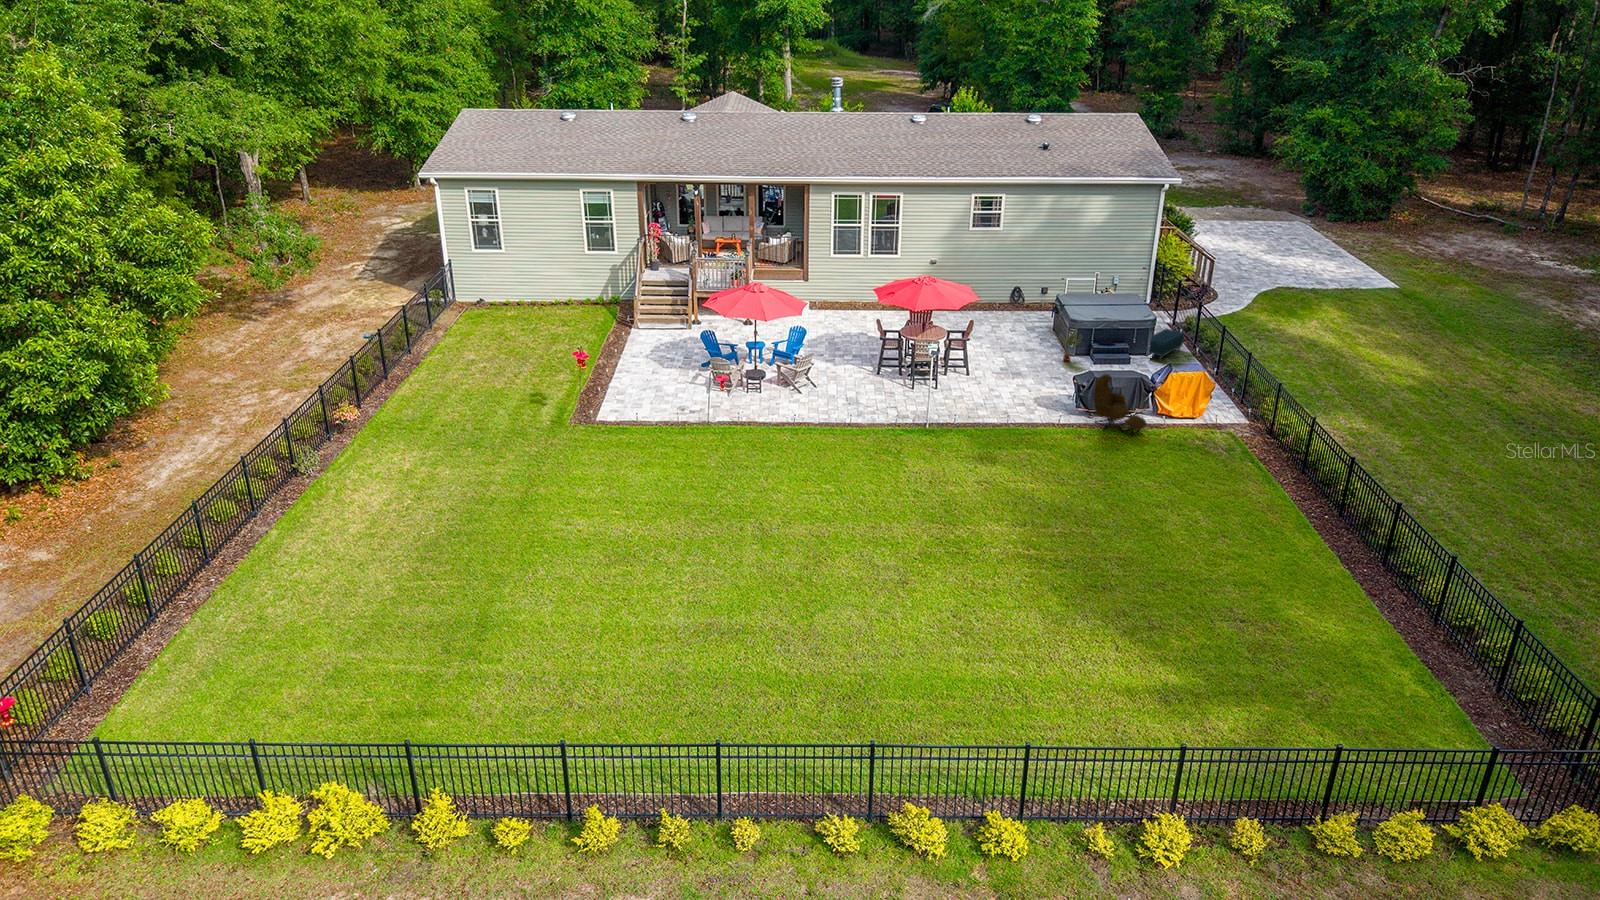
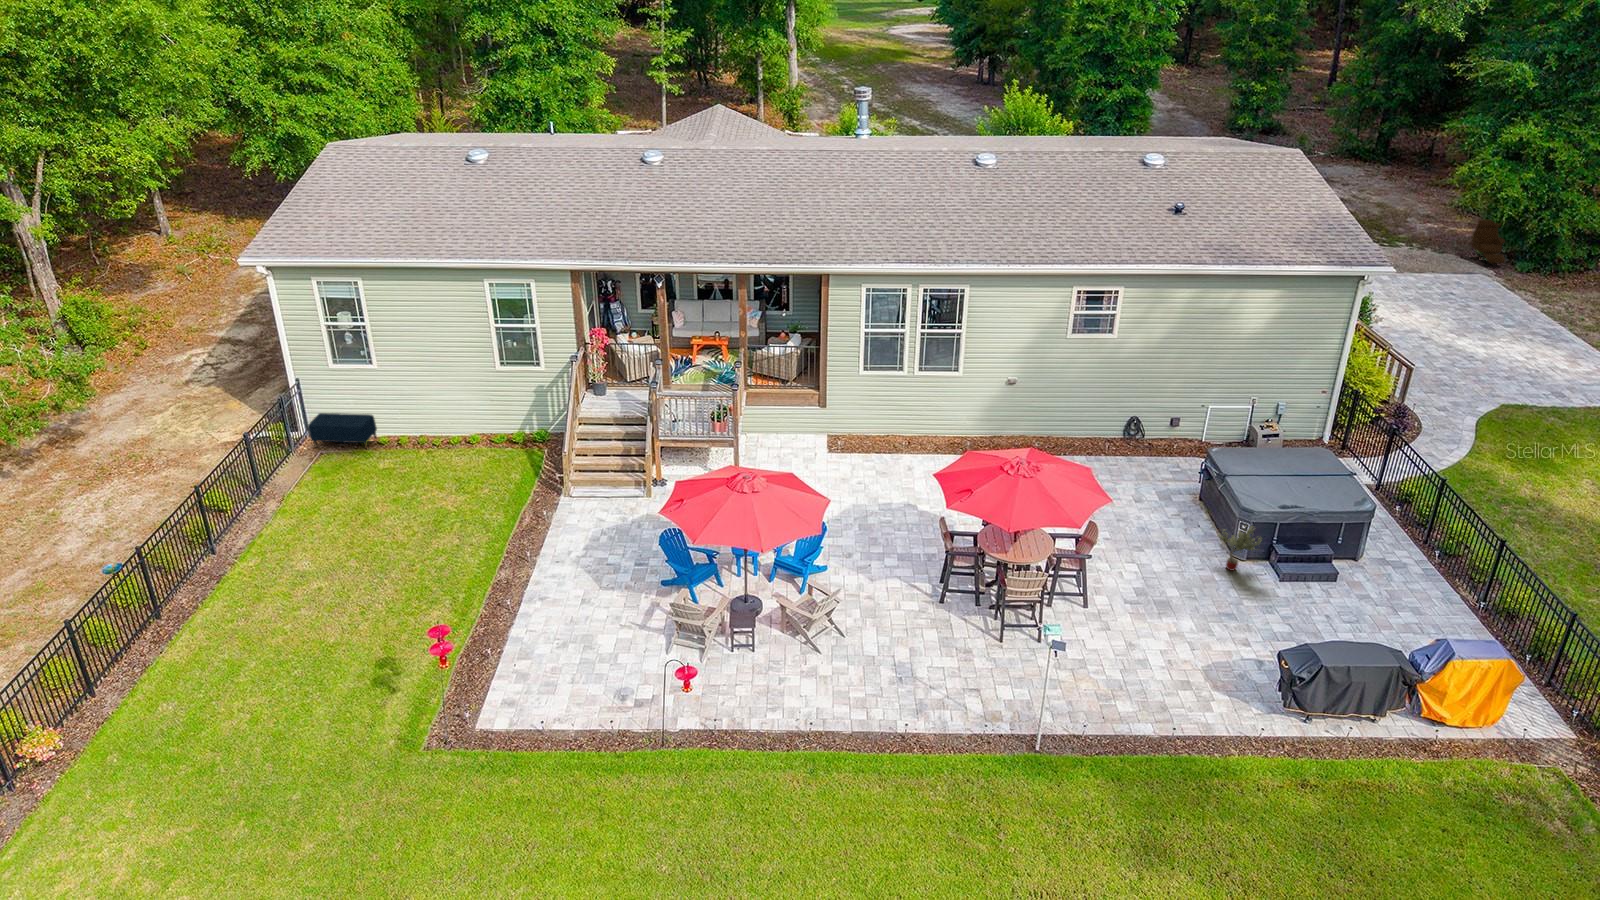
bench: present [1149,329,1184,361] -> present [308,413,377,449]
lounge chair: present [1093,374,1147,434] -> present [1471,220,1506,266]

